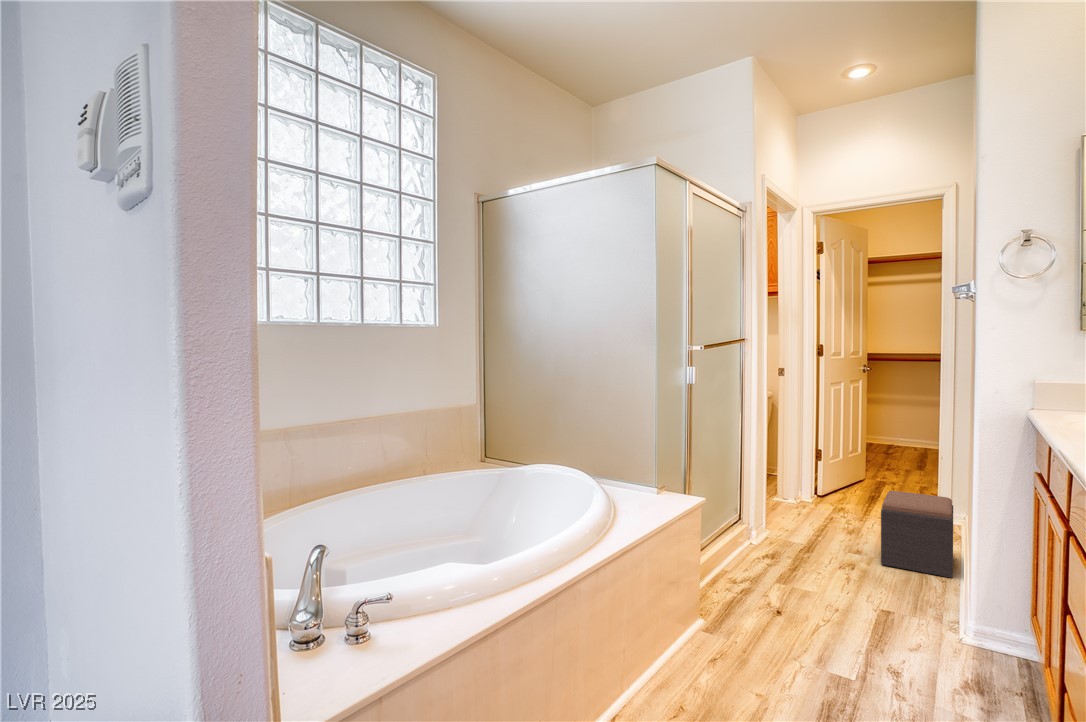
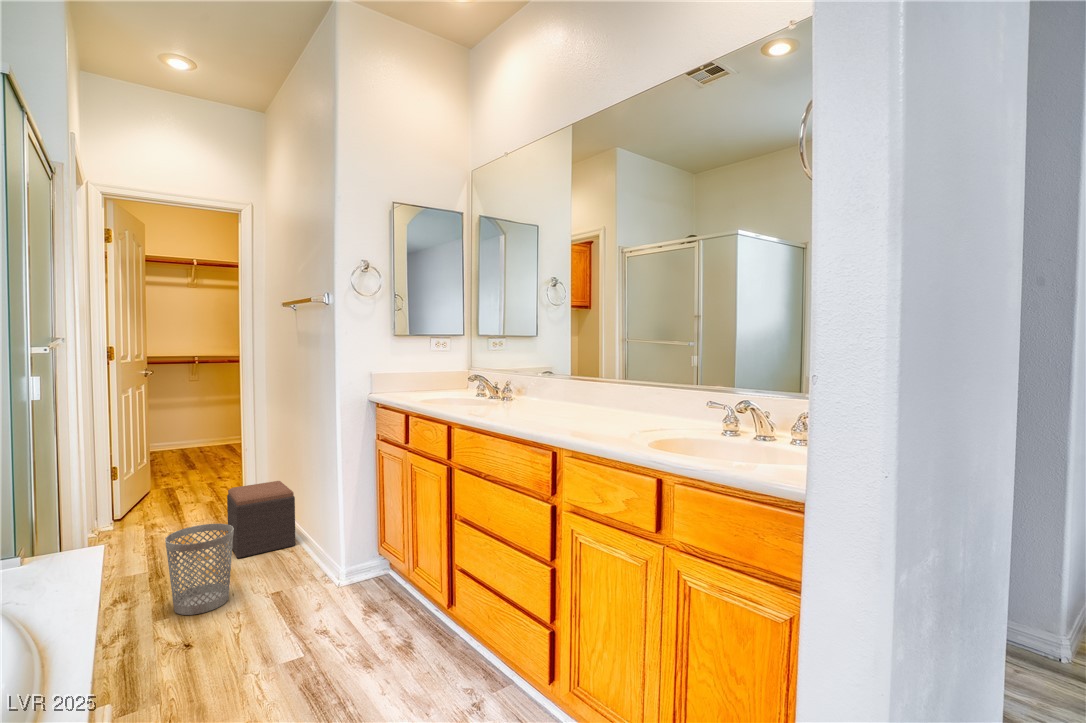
wastebasket: none [788,511,849,597] -> present [165,524,234,615]

